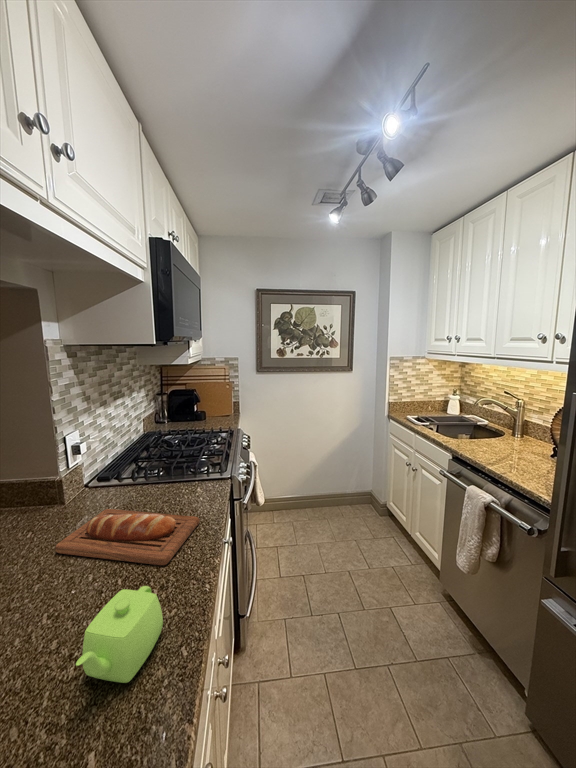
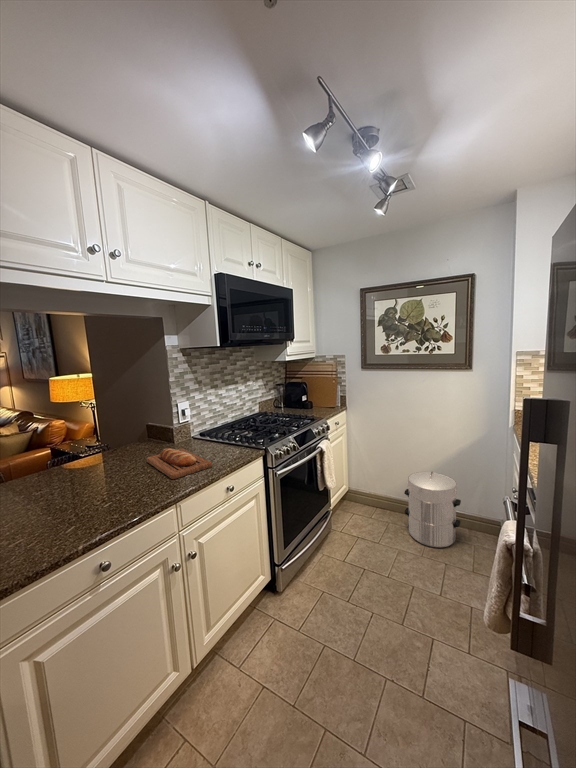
waste bin: none [307,463,354,531] -> present [404,472,461,548]
teapot: present [76,586,163,683] -> none [87,474,141,509]

